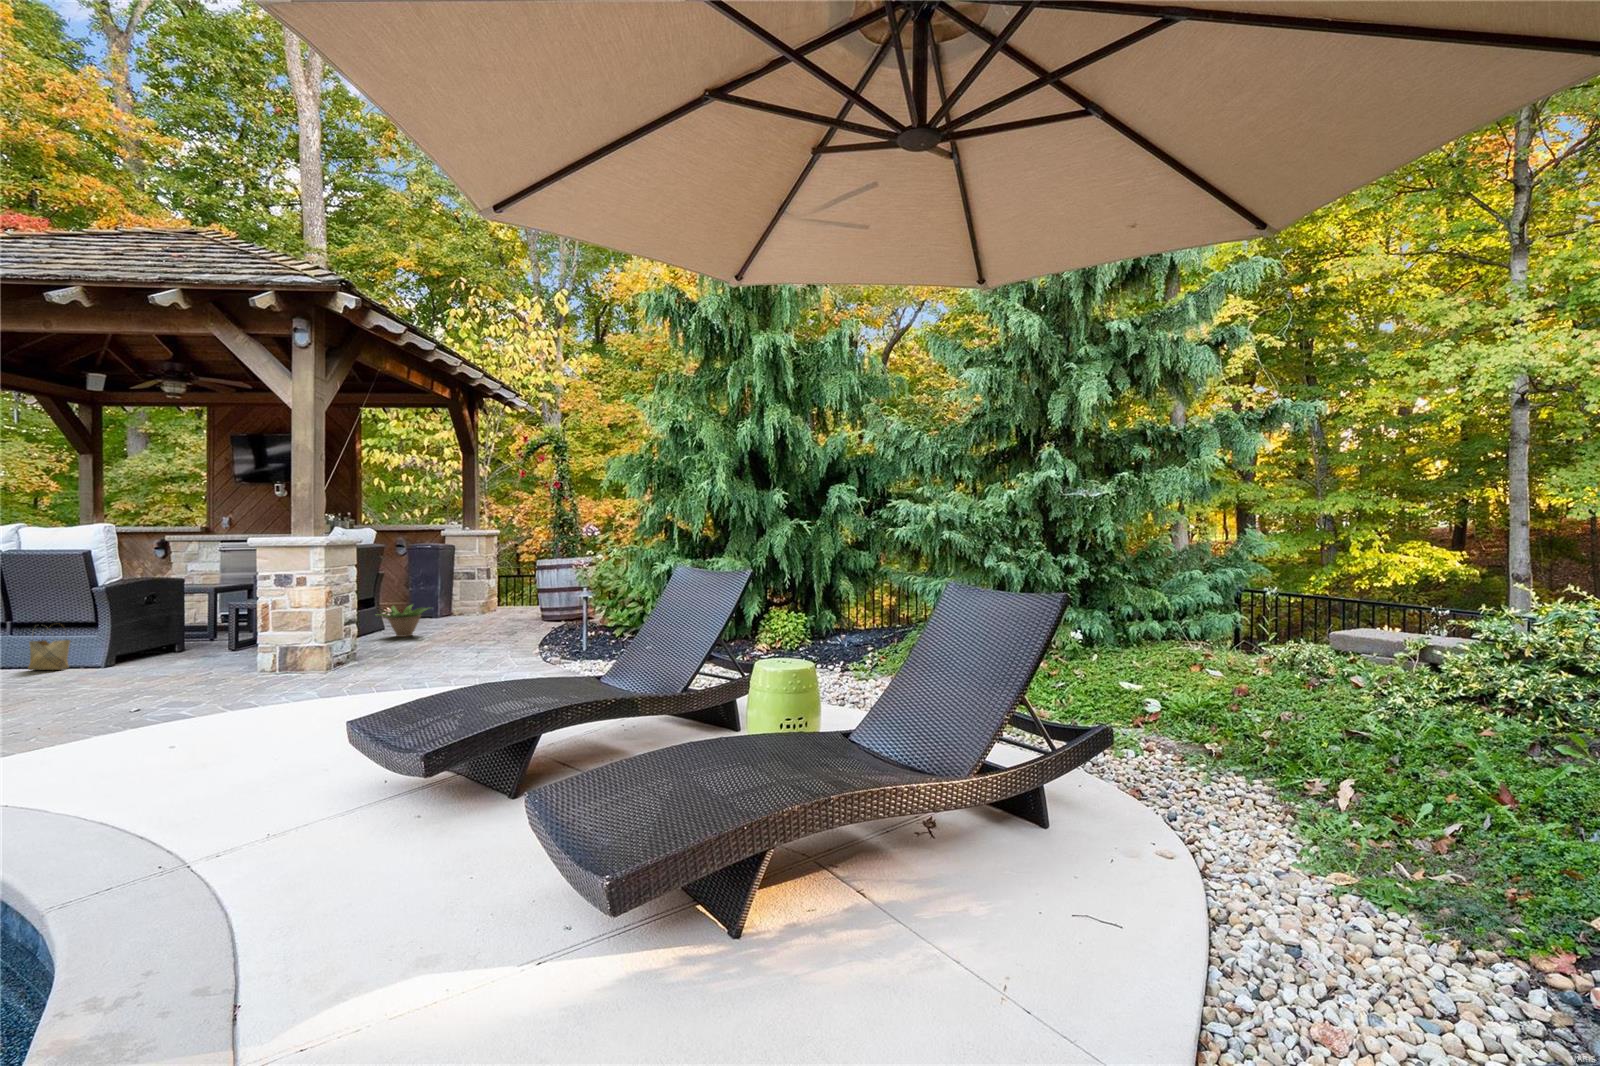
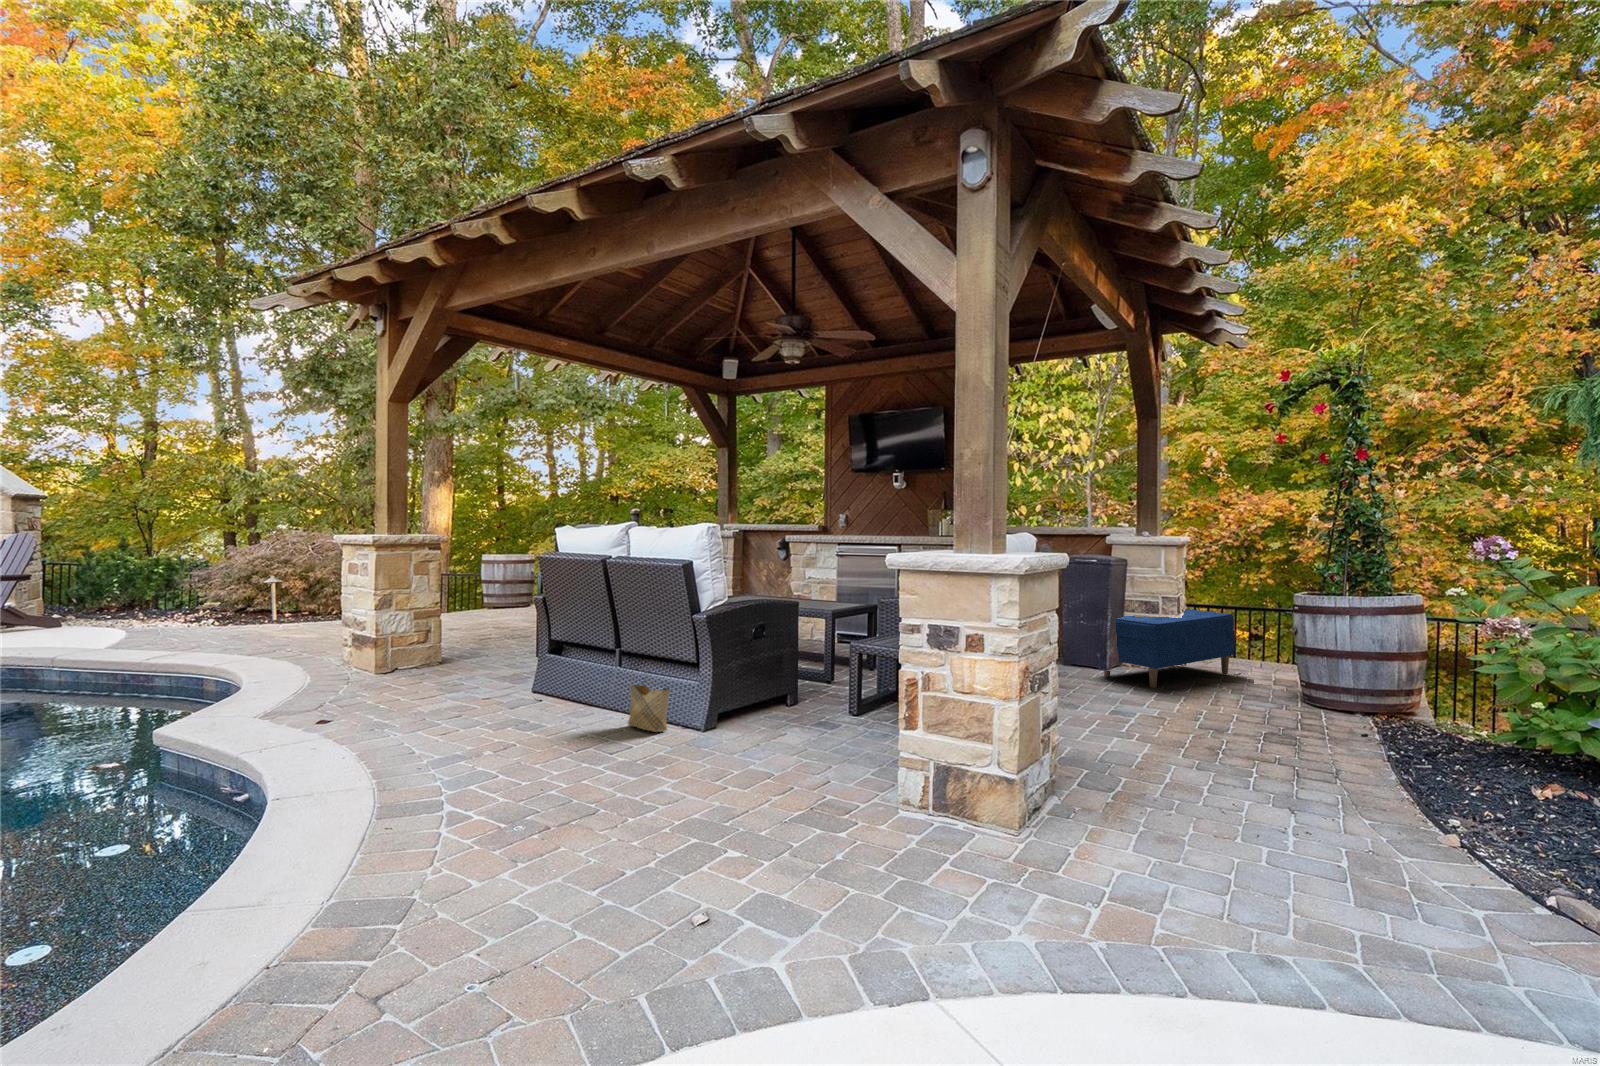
bench: none [431,576,521,623] -> present [1104,609,1235,688]
decorative plant: present [382,605,429,637] -> none [1041,660,1134,720]

